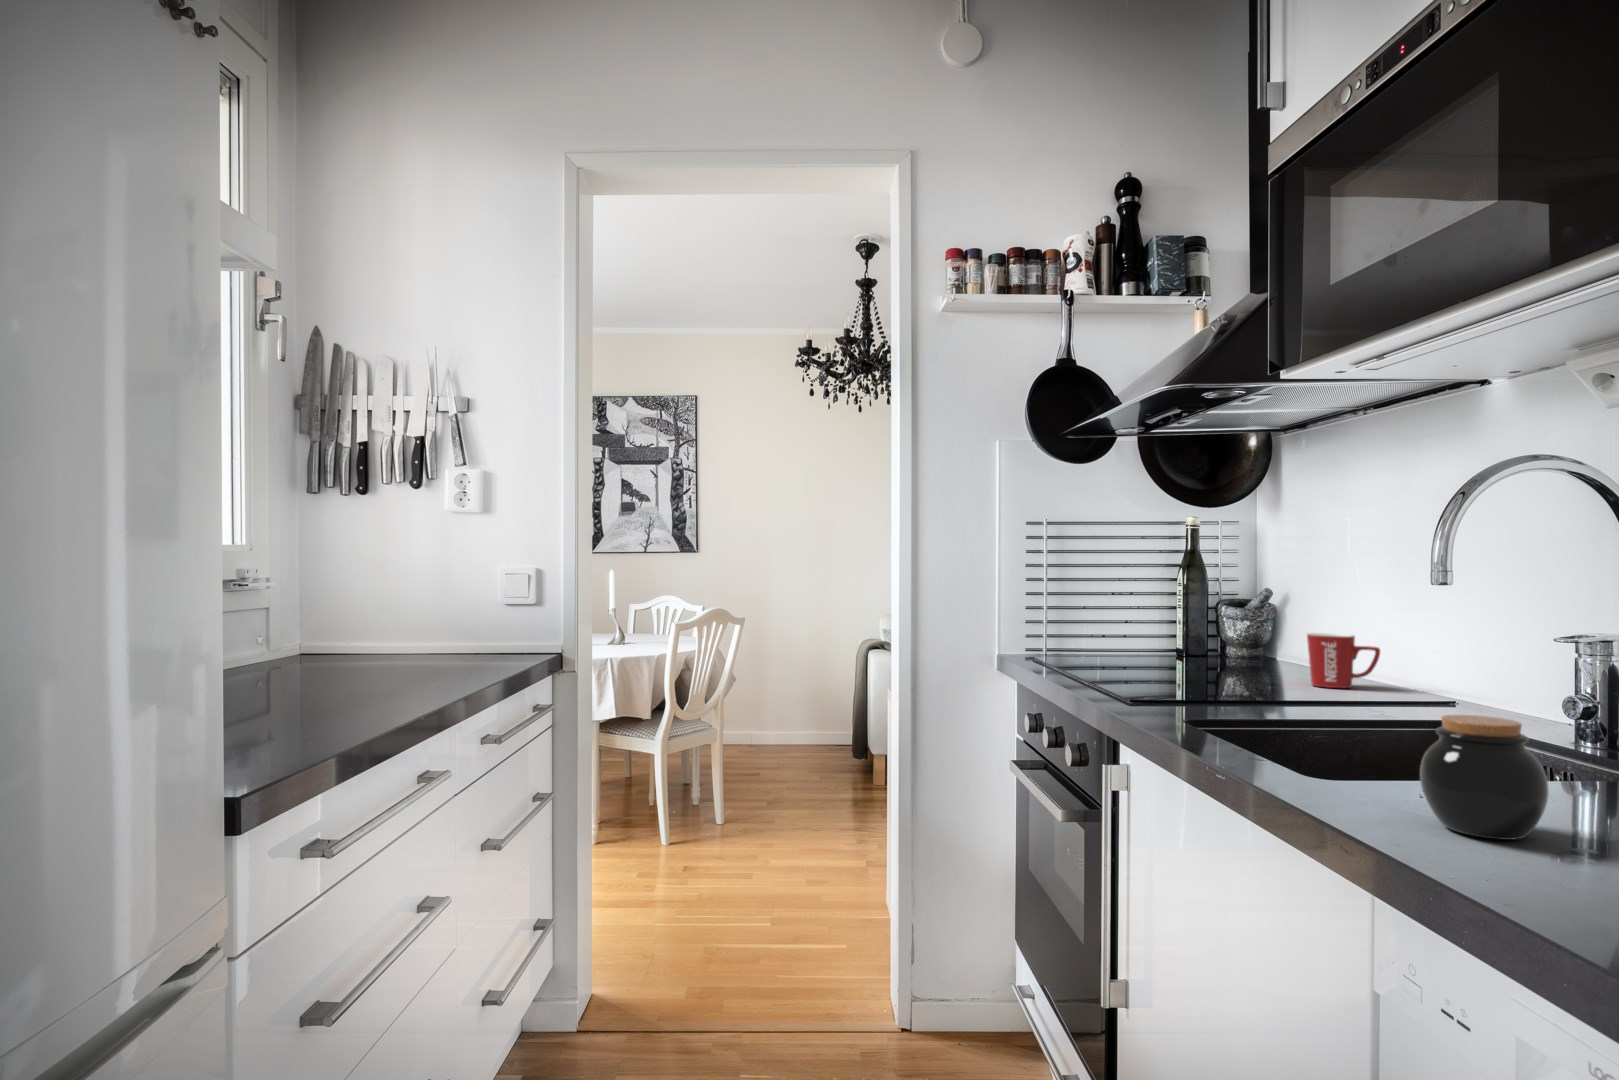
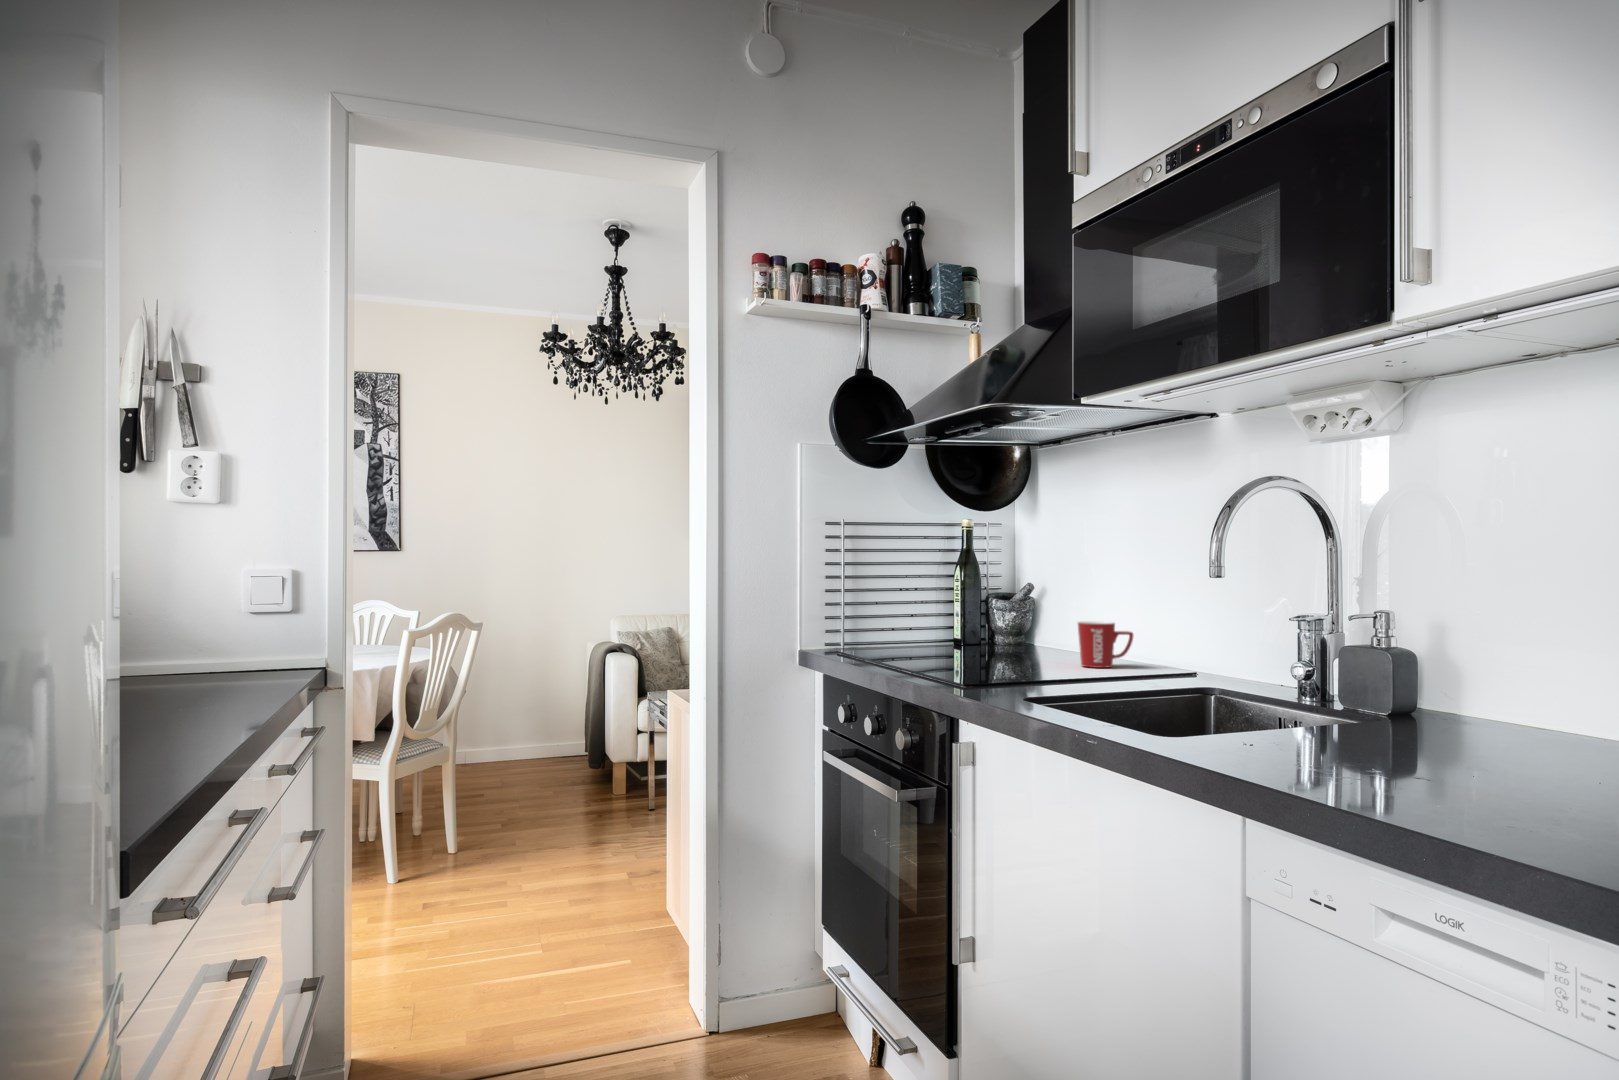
jar: present [1420,715,1549,840] -> none [1249,676,1336,767]

